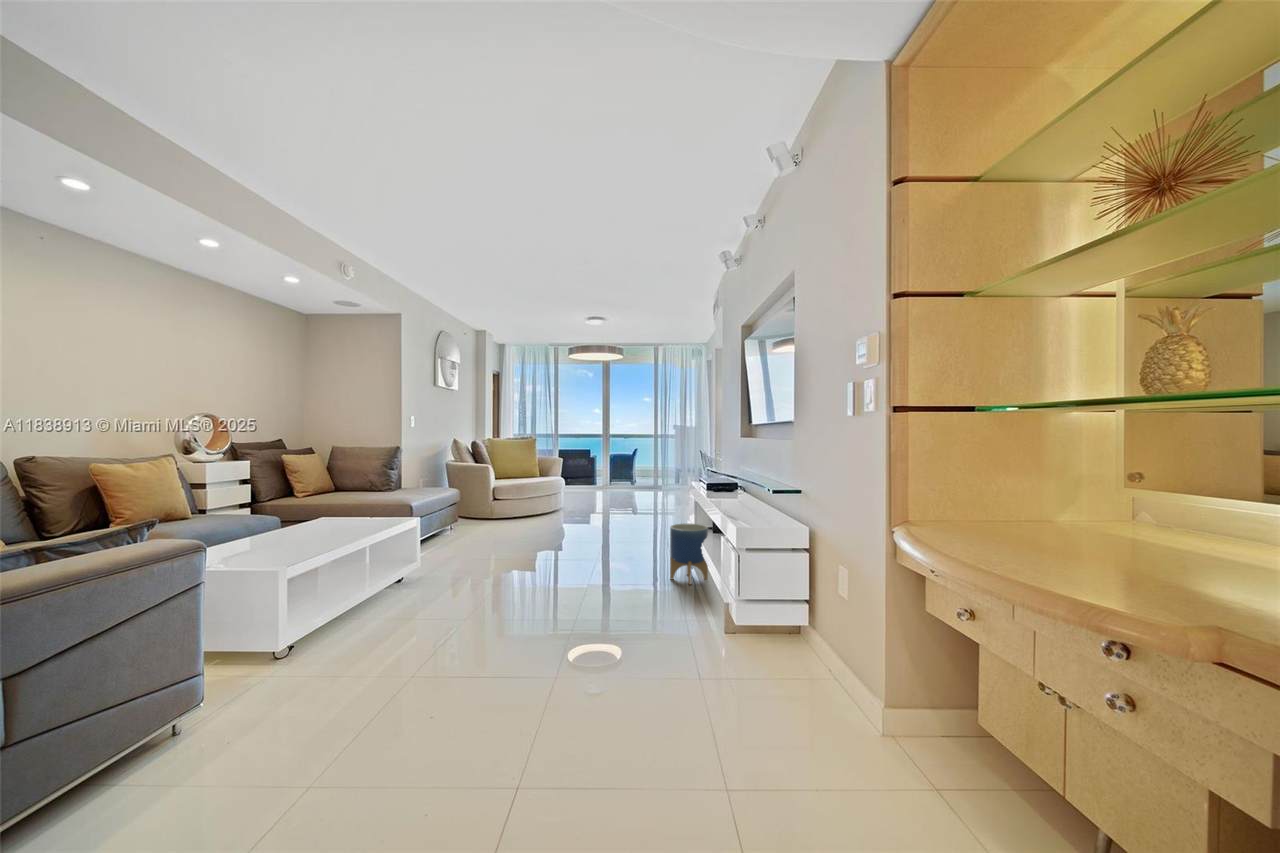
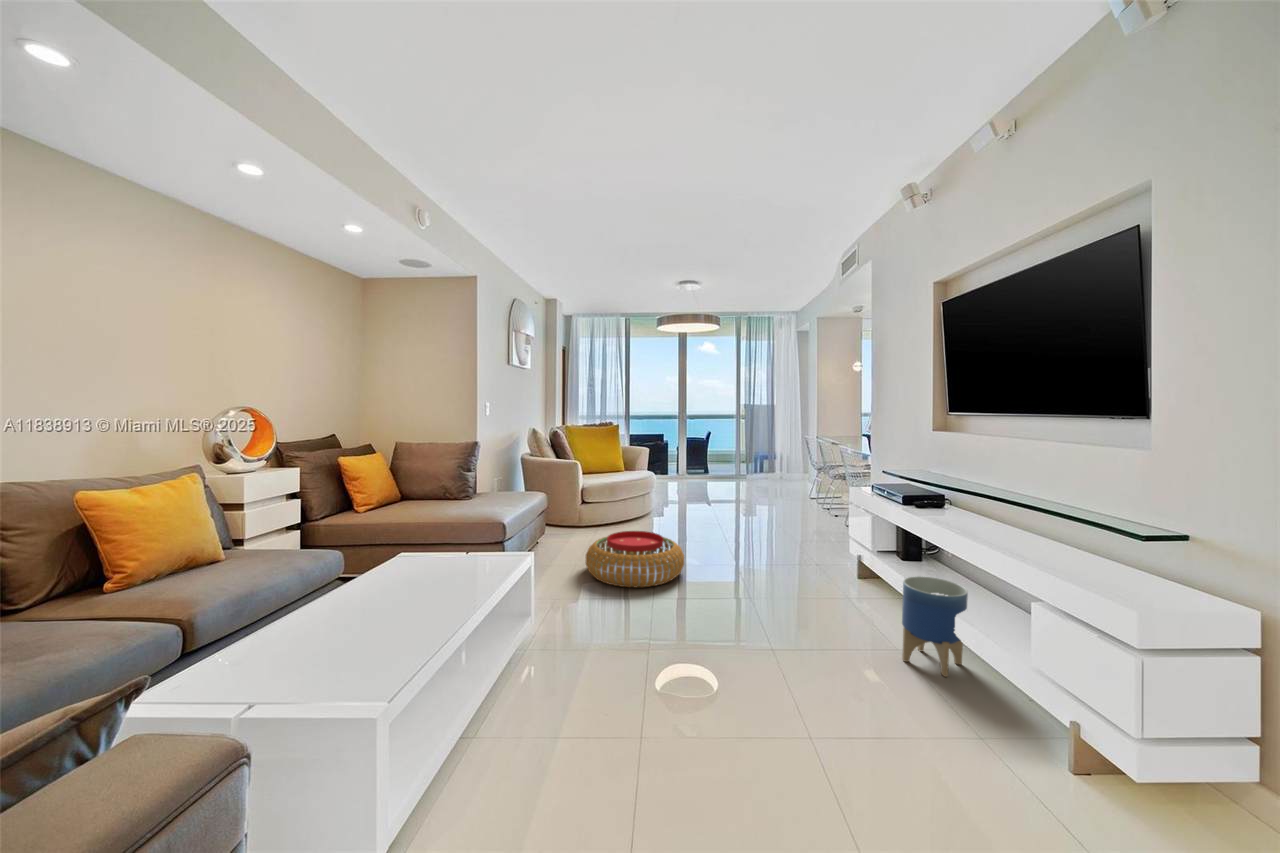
pouf: none [477,512,555,550] -> present [585,531,684,587]

